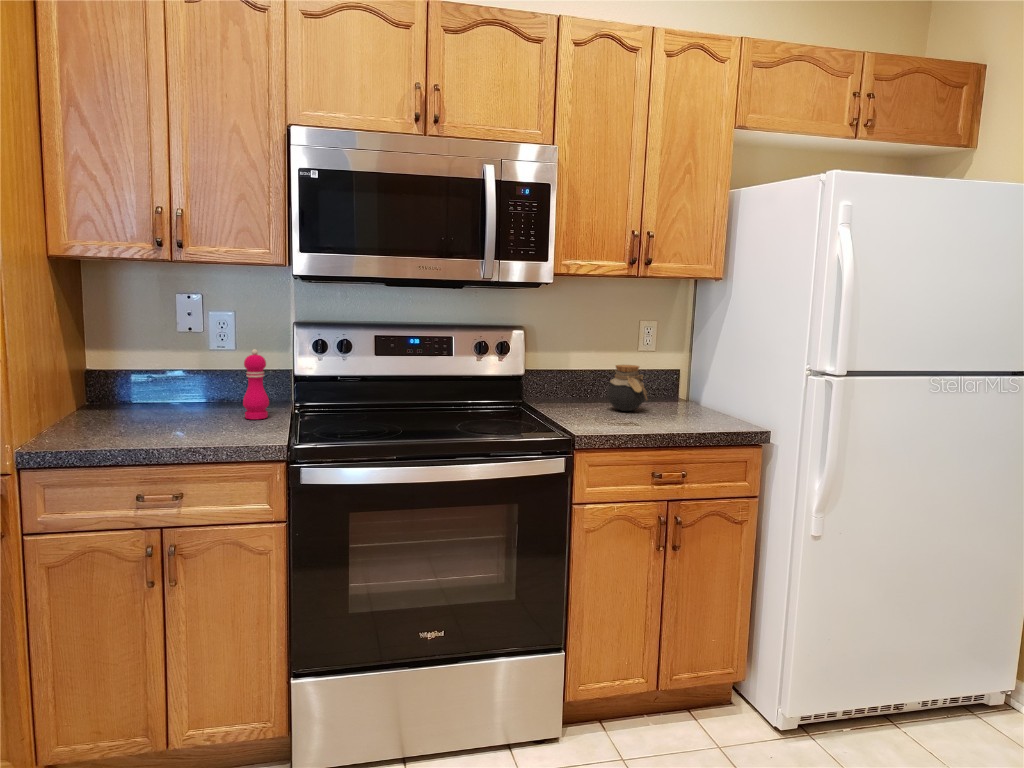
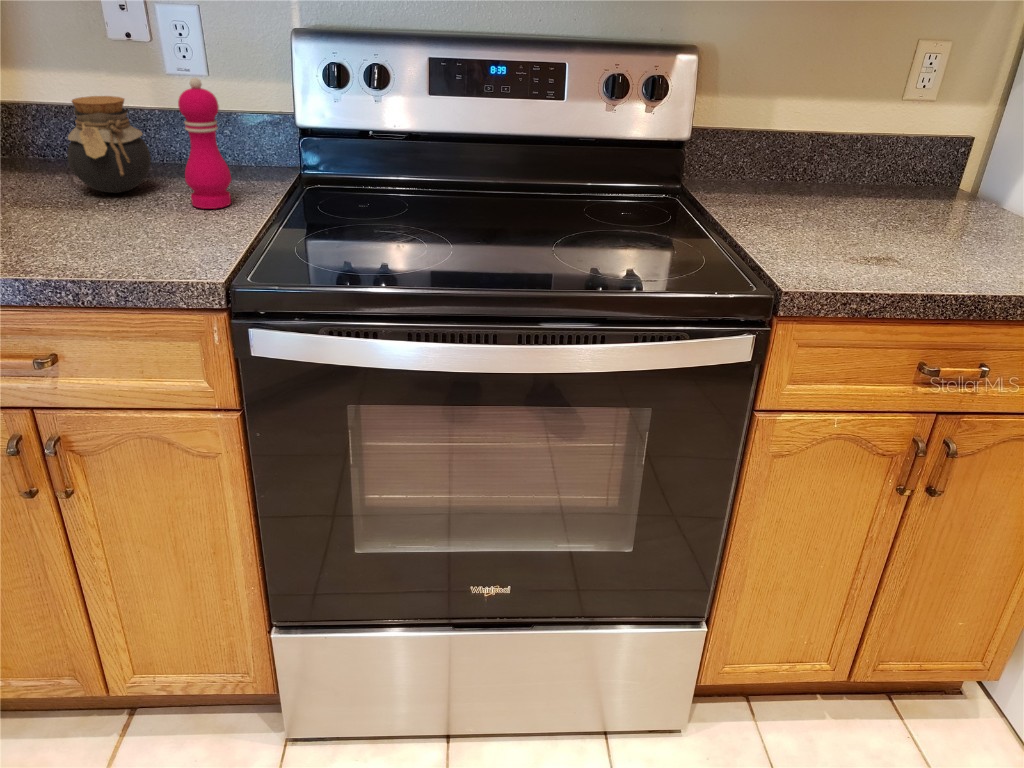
jar: present [607,365,647,411] -> present [67,96,151,193]

